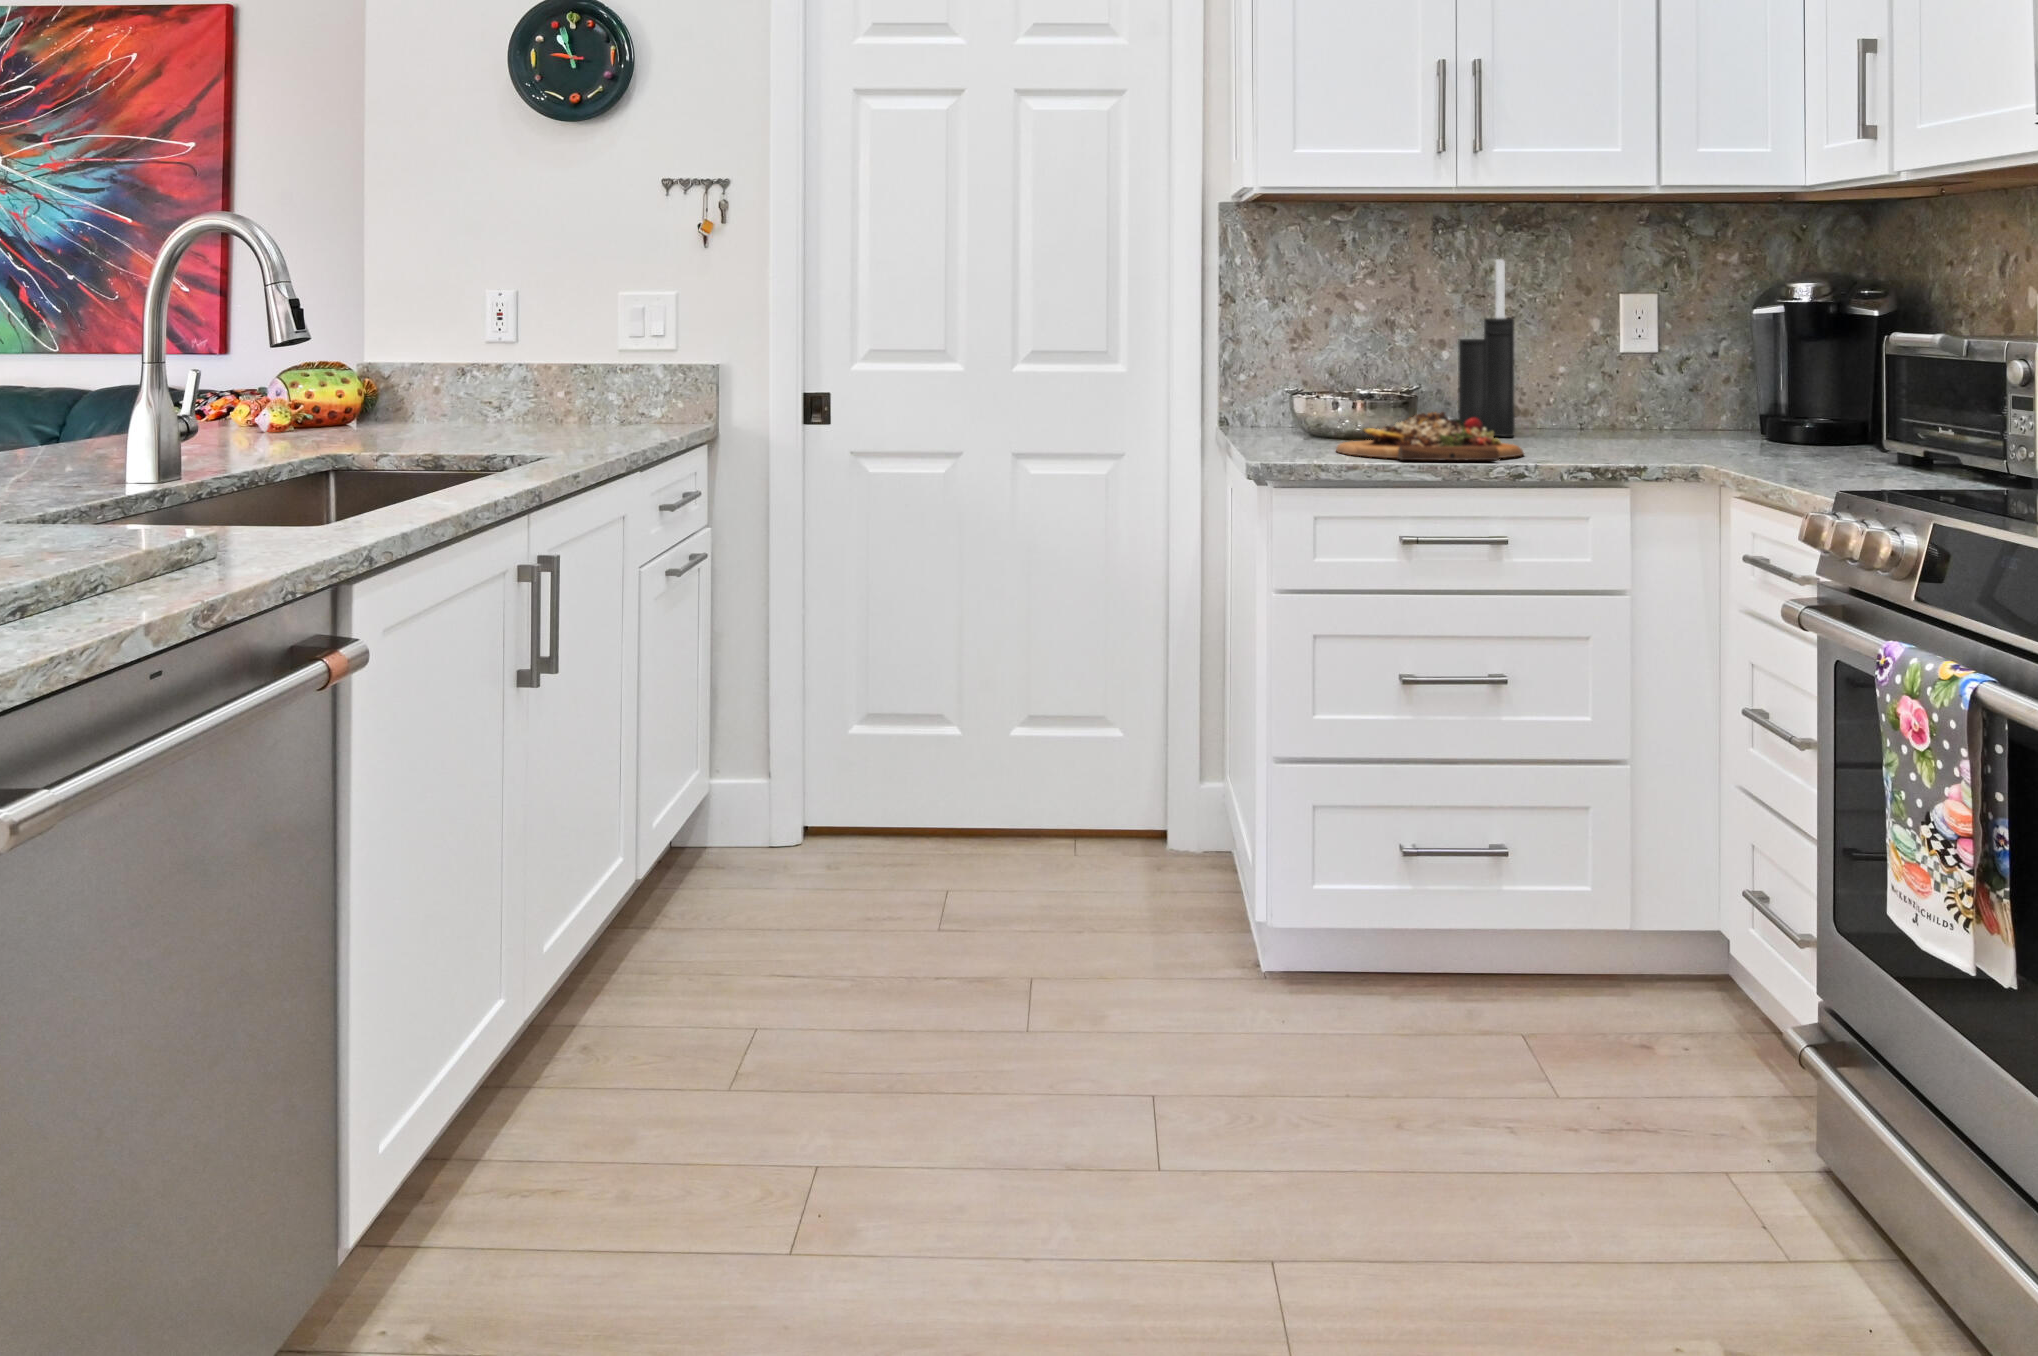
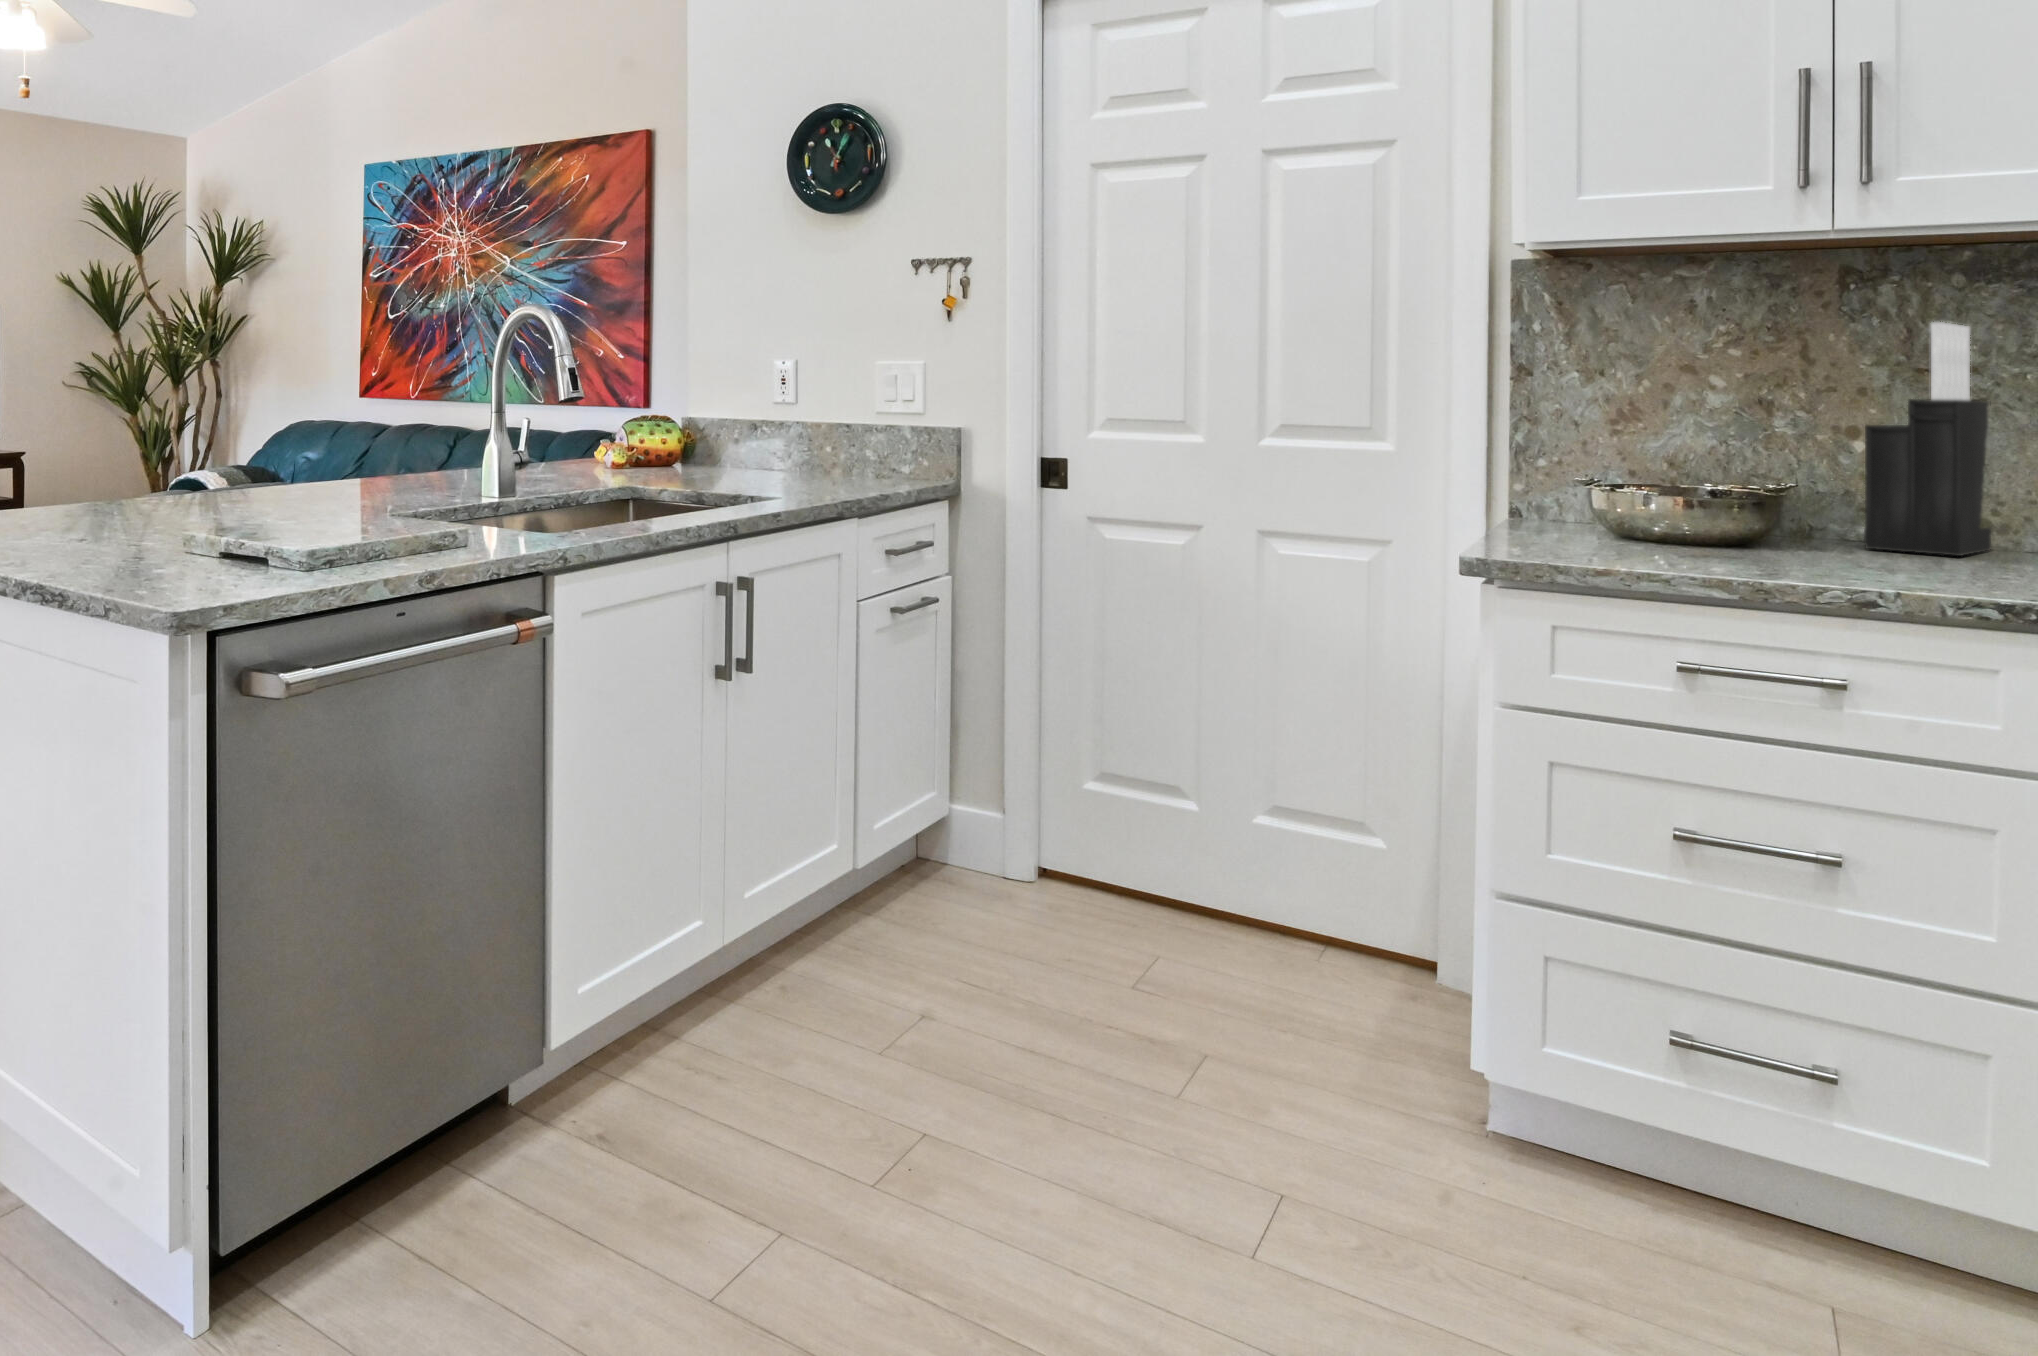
cutting board: present [1336,412,1524,460] -> none [1606,514,1903,580]

